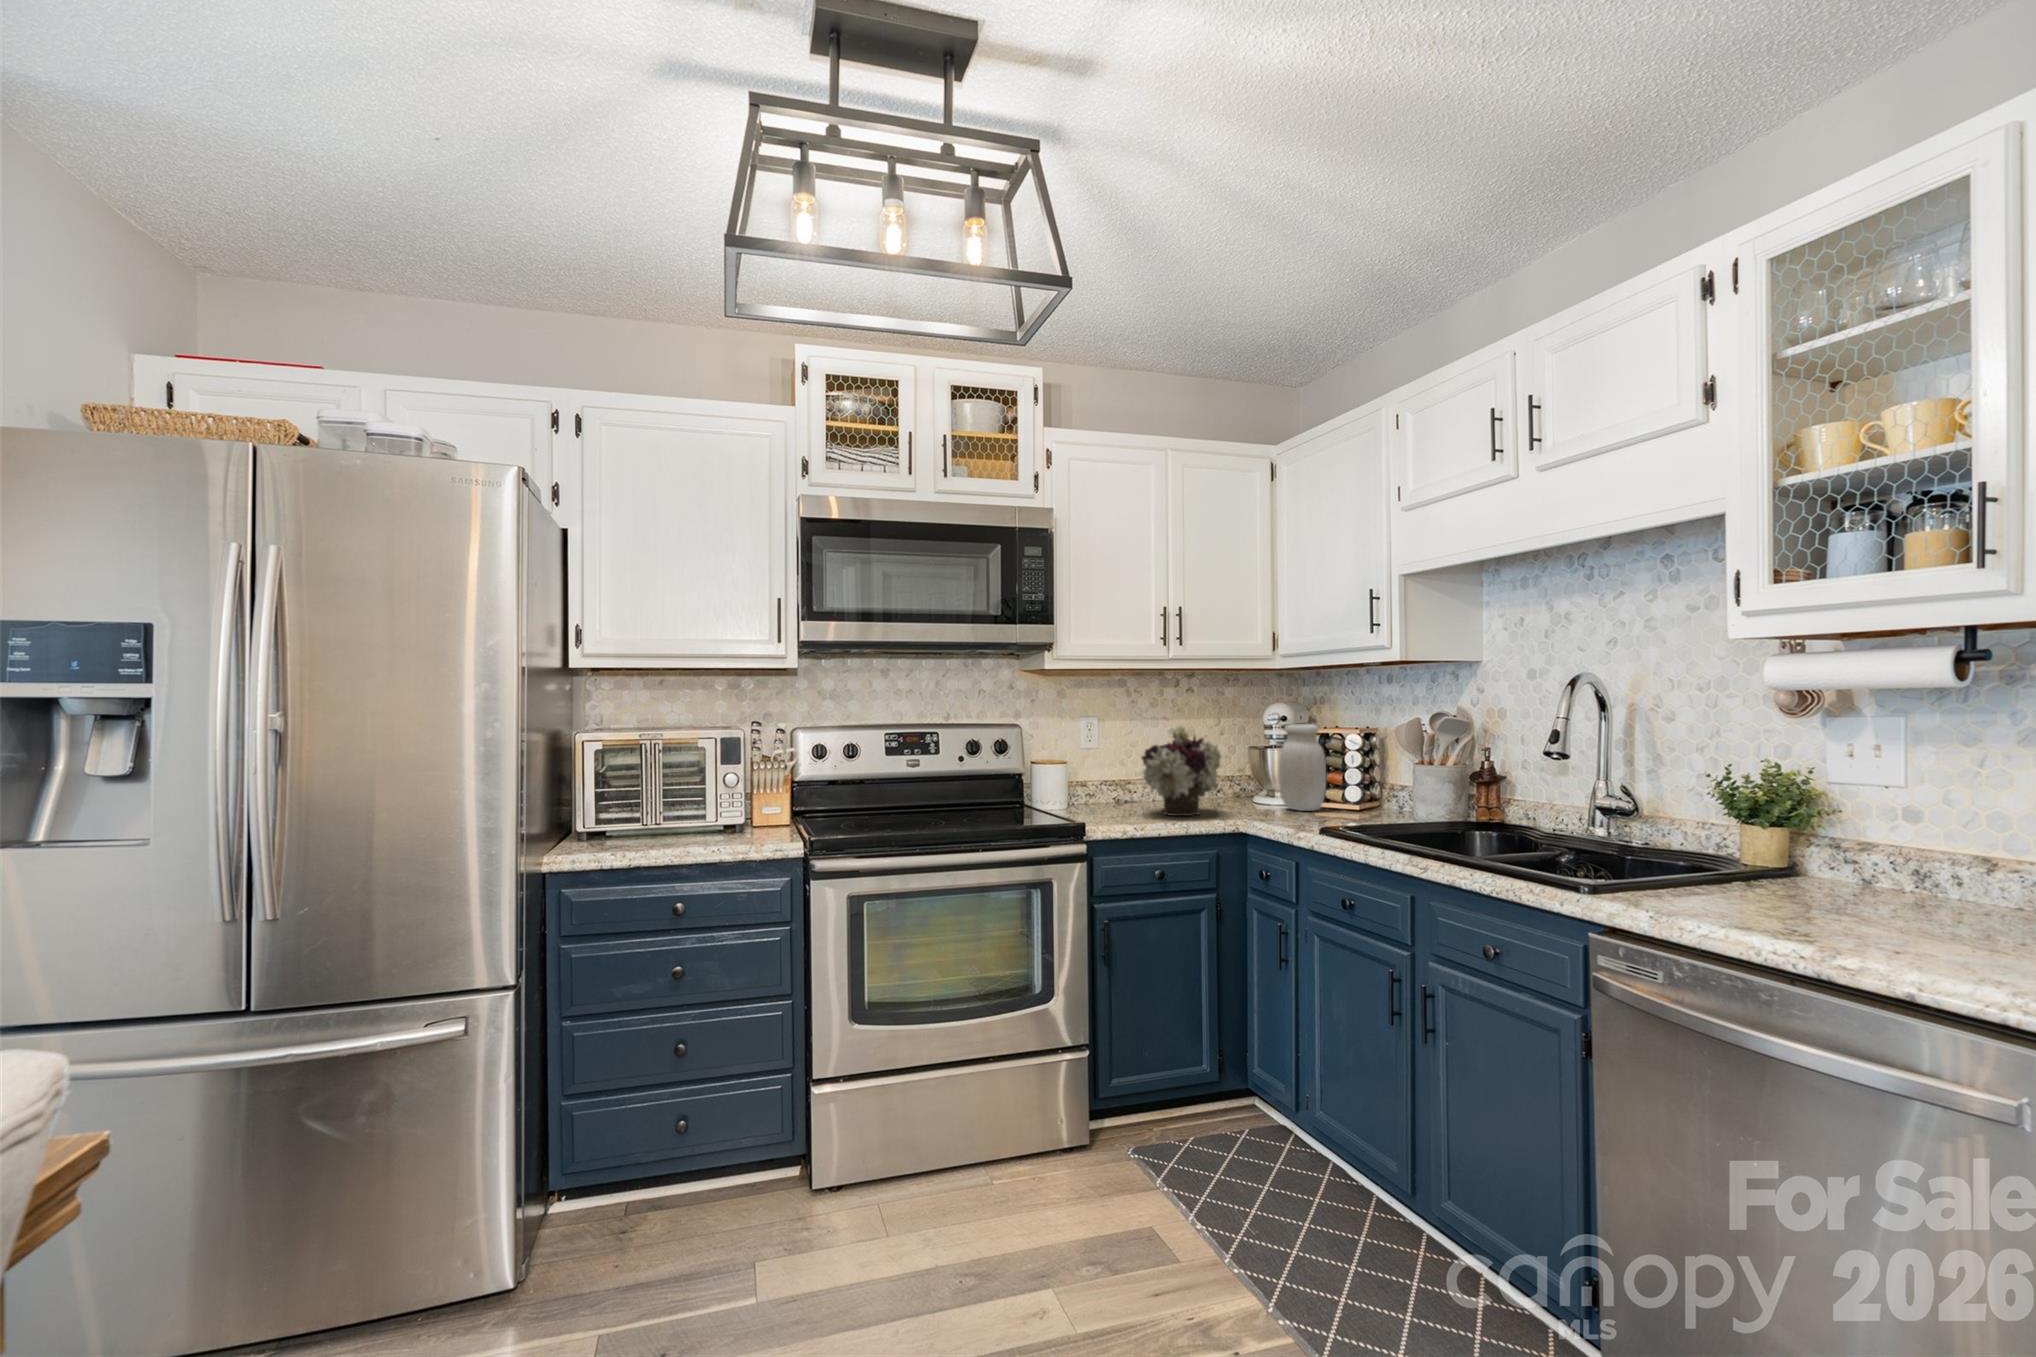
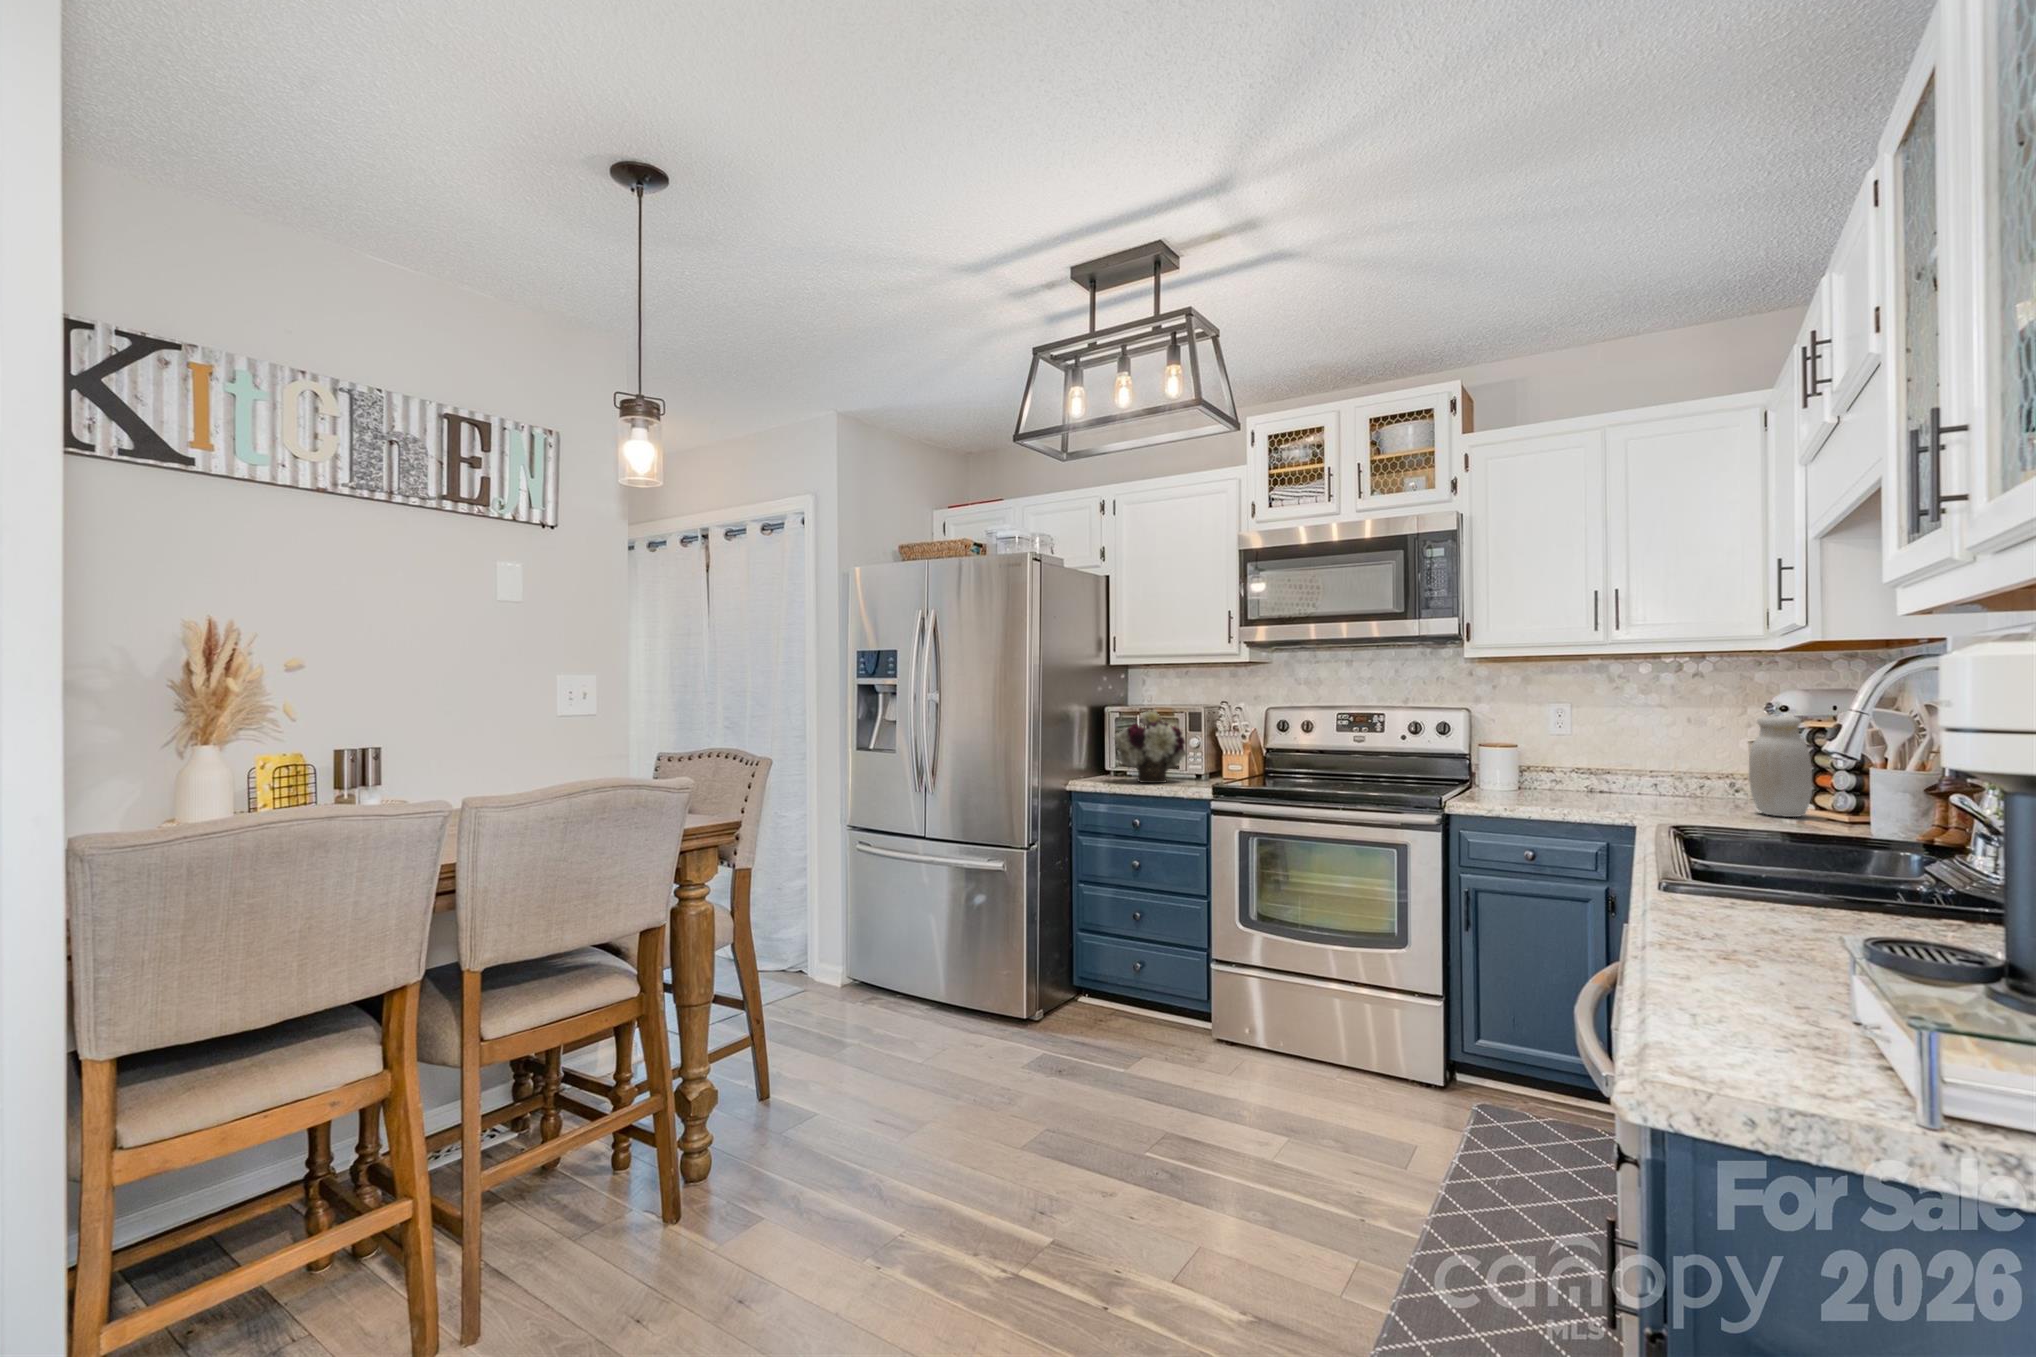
flower arrangement: present [1141,725,1221,816] -> present [1114,711,1189,783]

